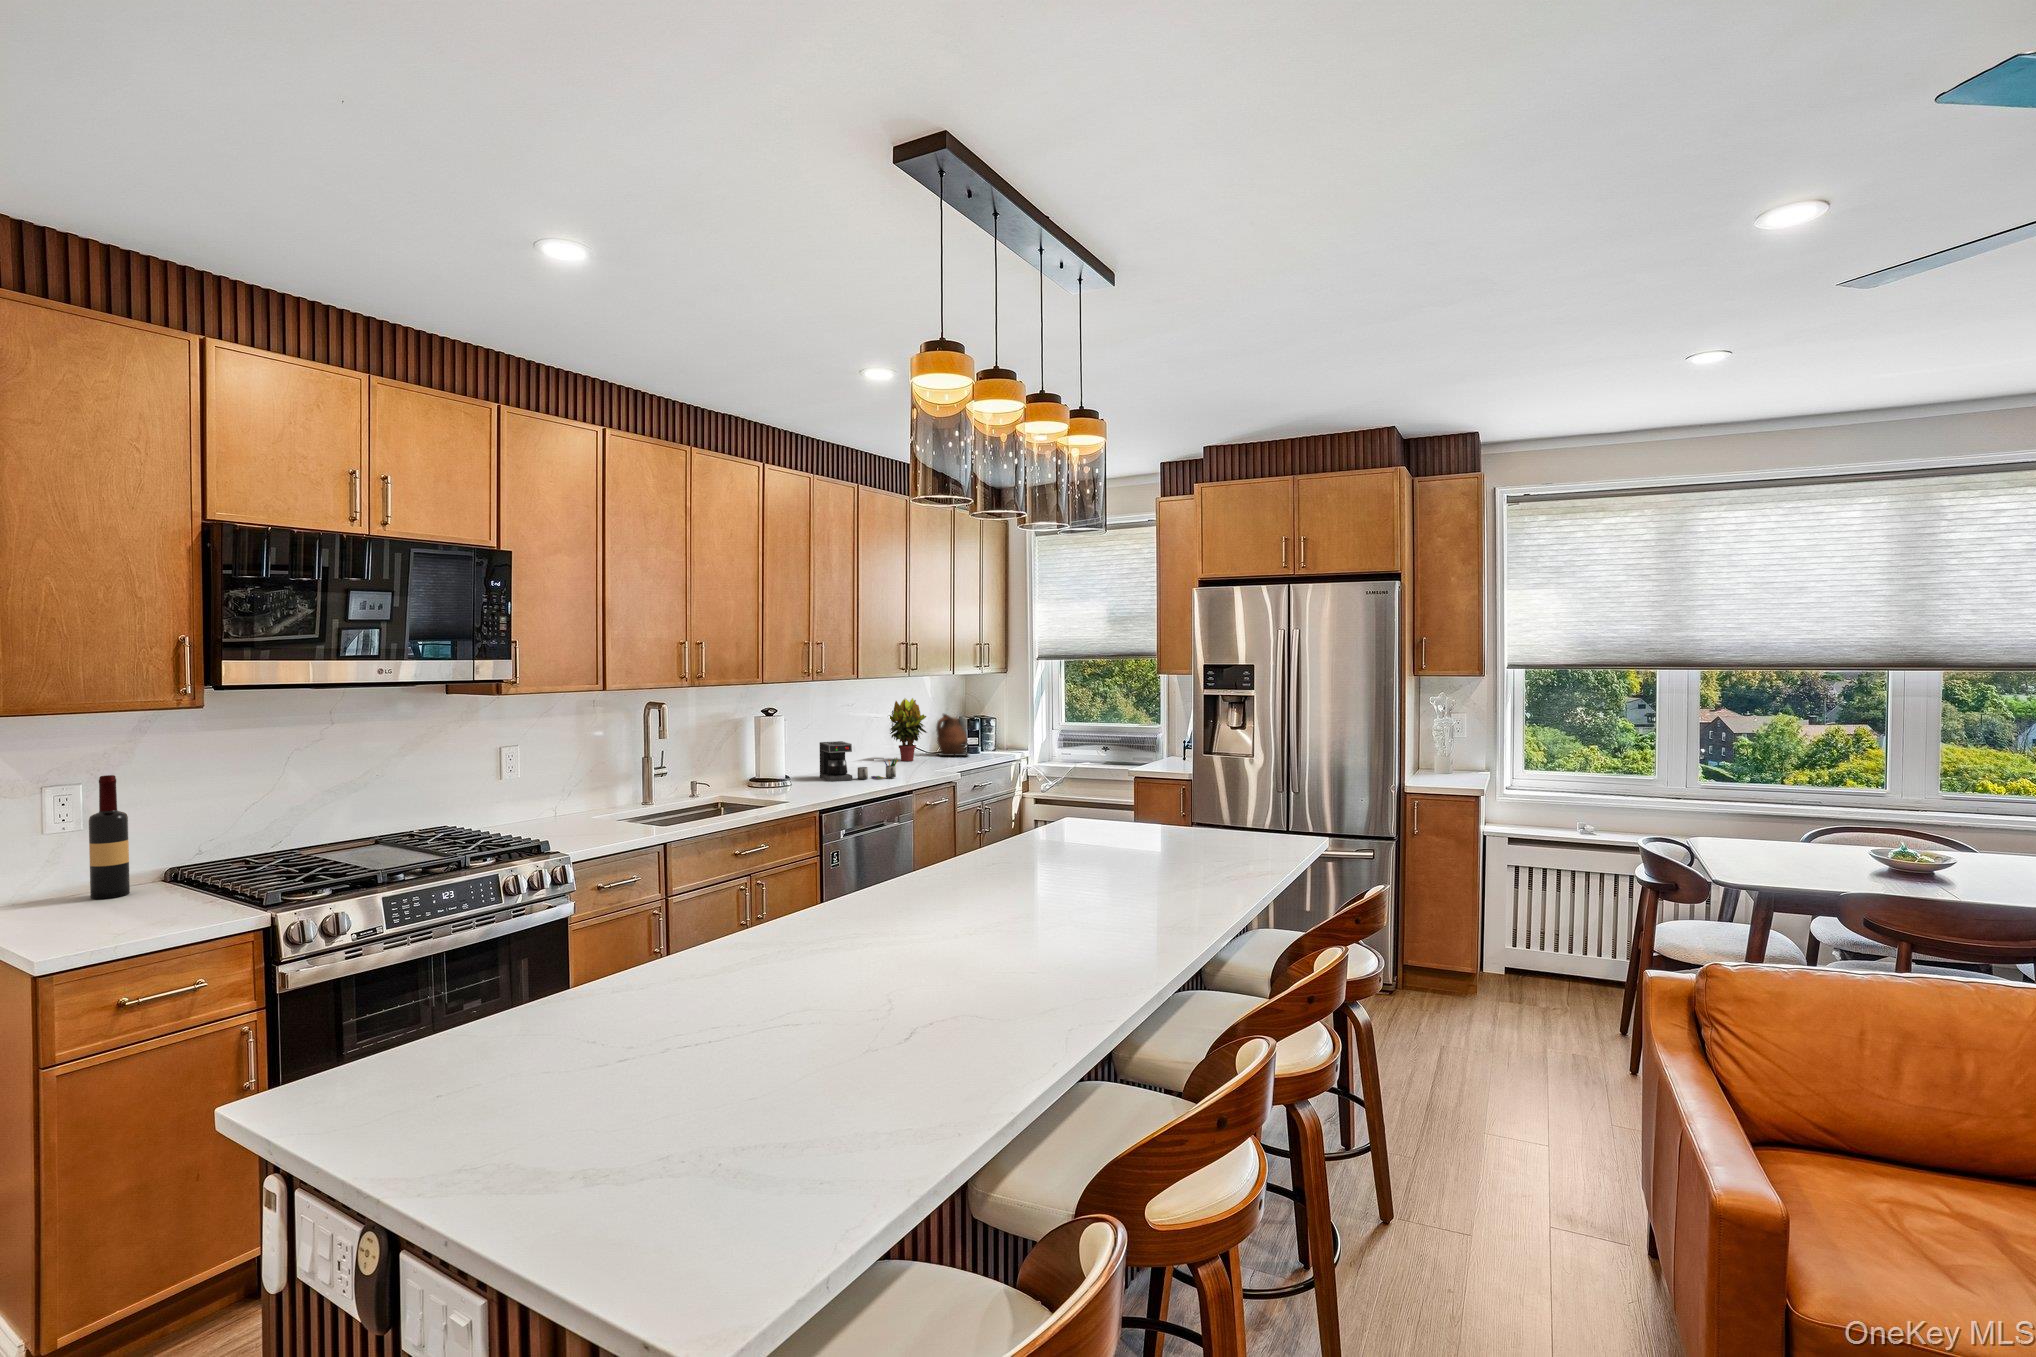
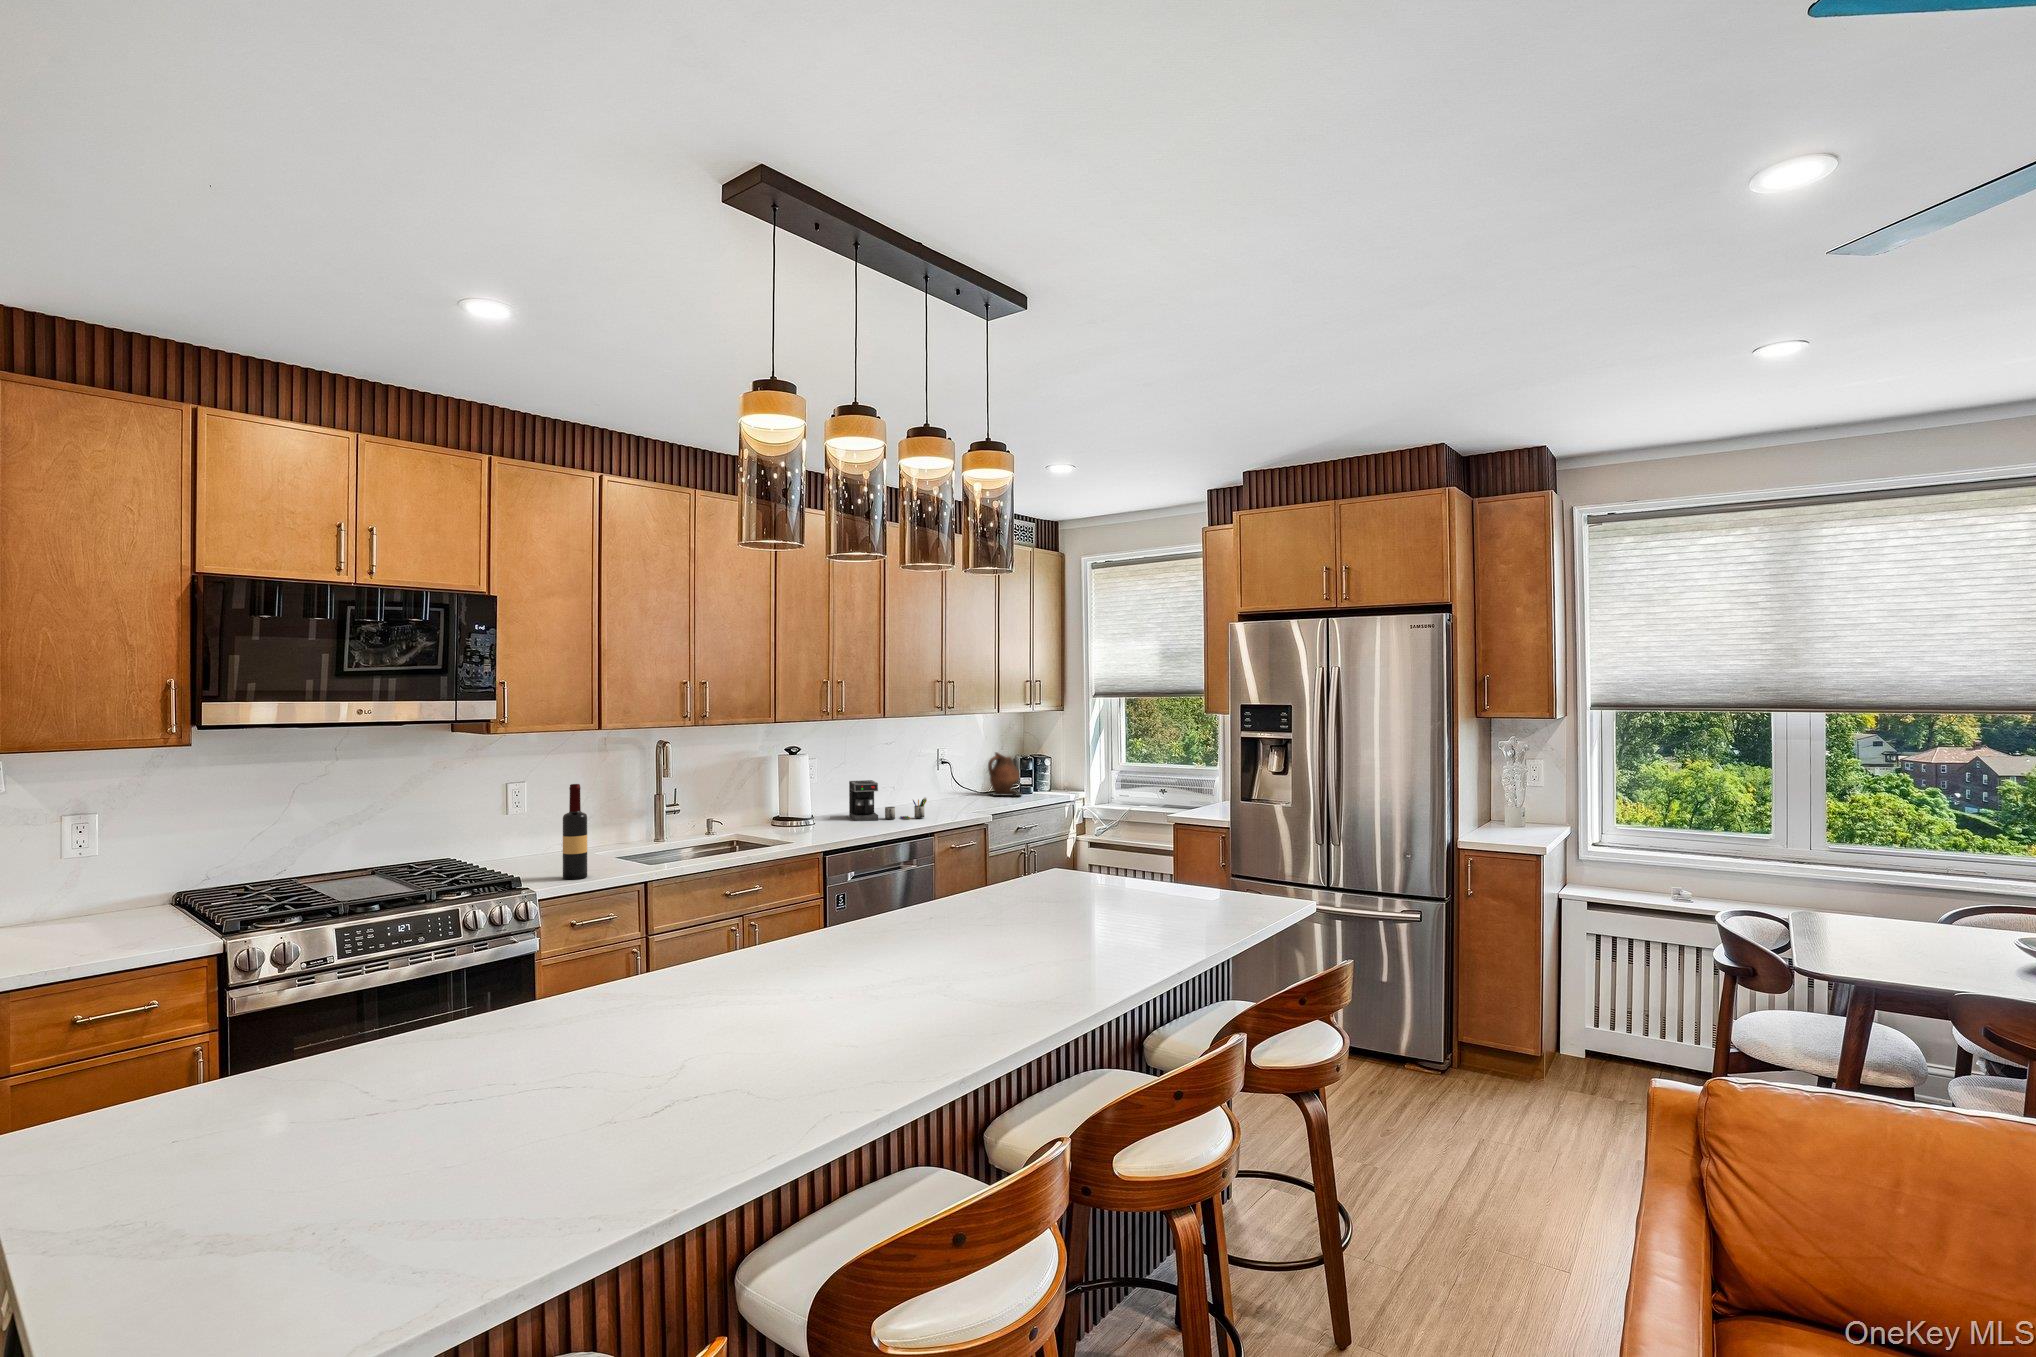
potted plant: present [889,698,927,761] -> none [933,736,975,801]
wine bottle: present [89,775,130,899] -> present [563,784,587,879]

